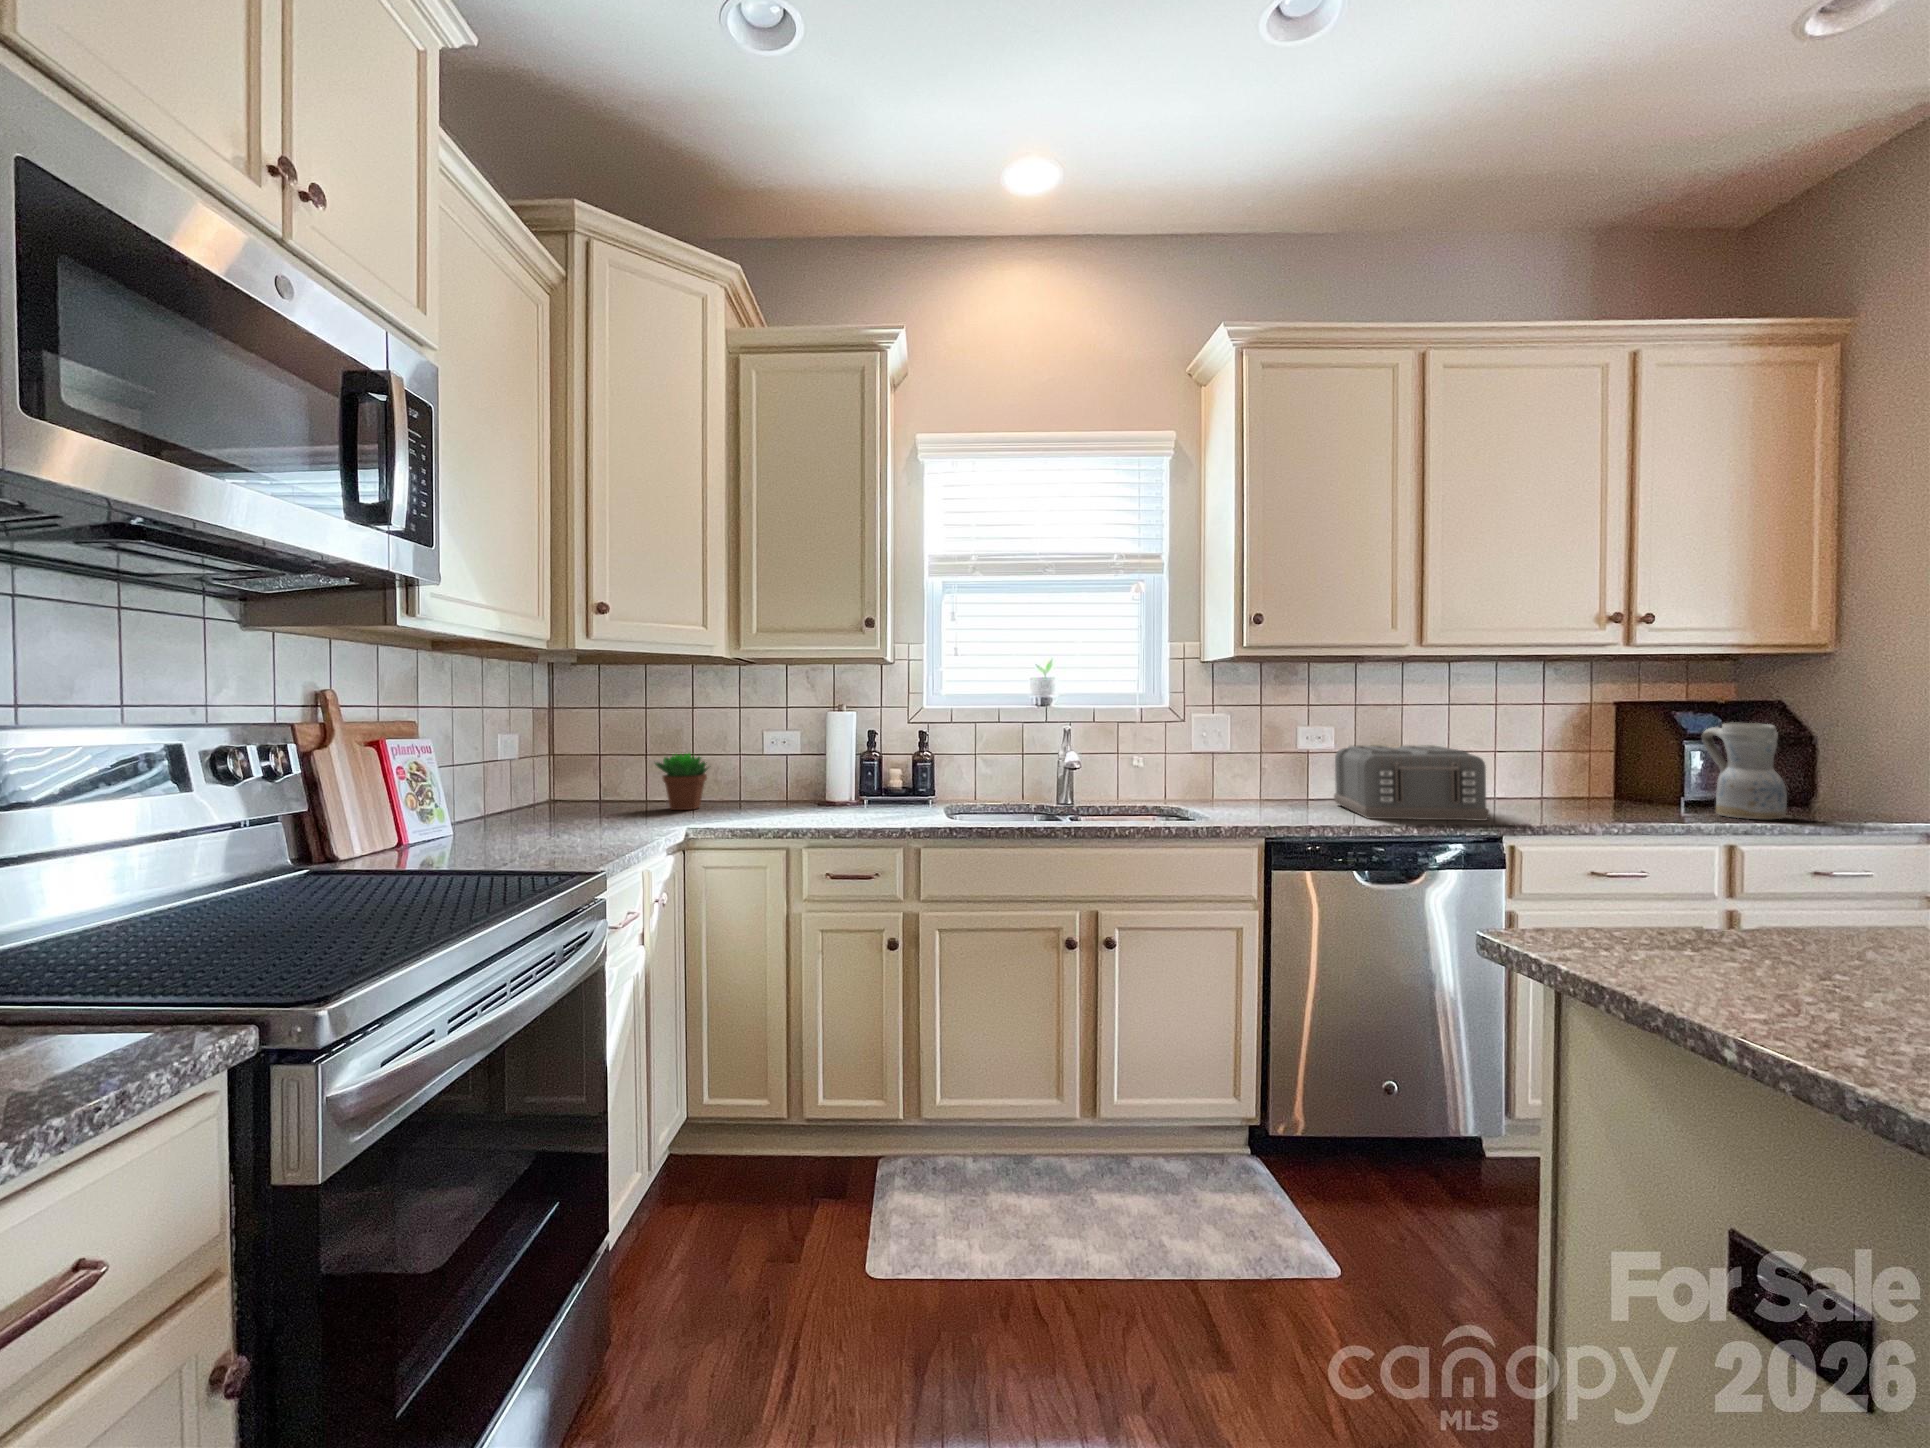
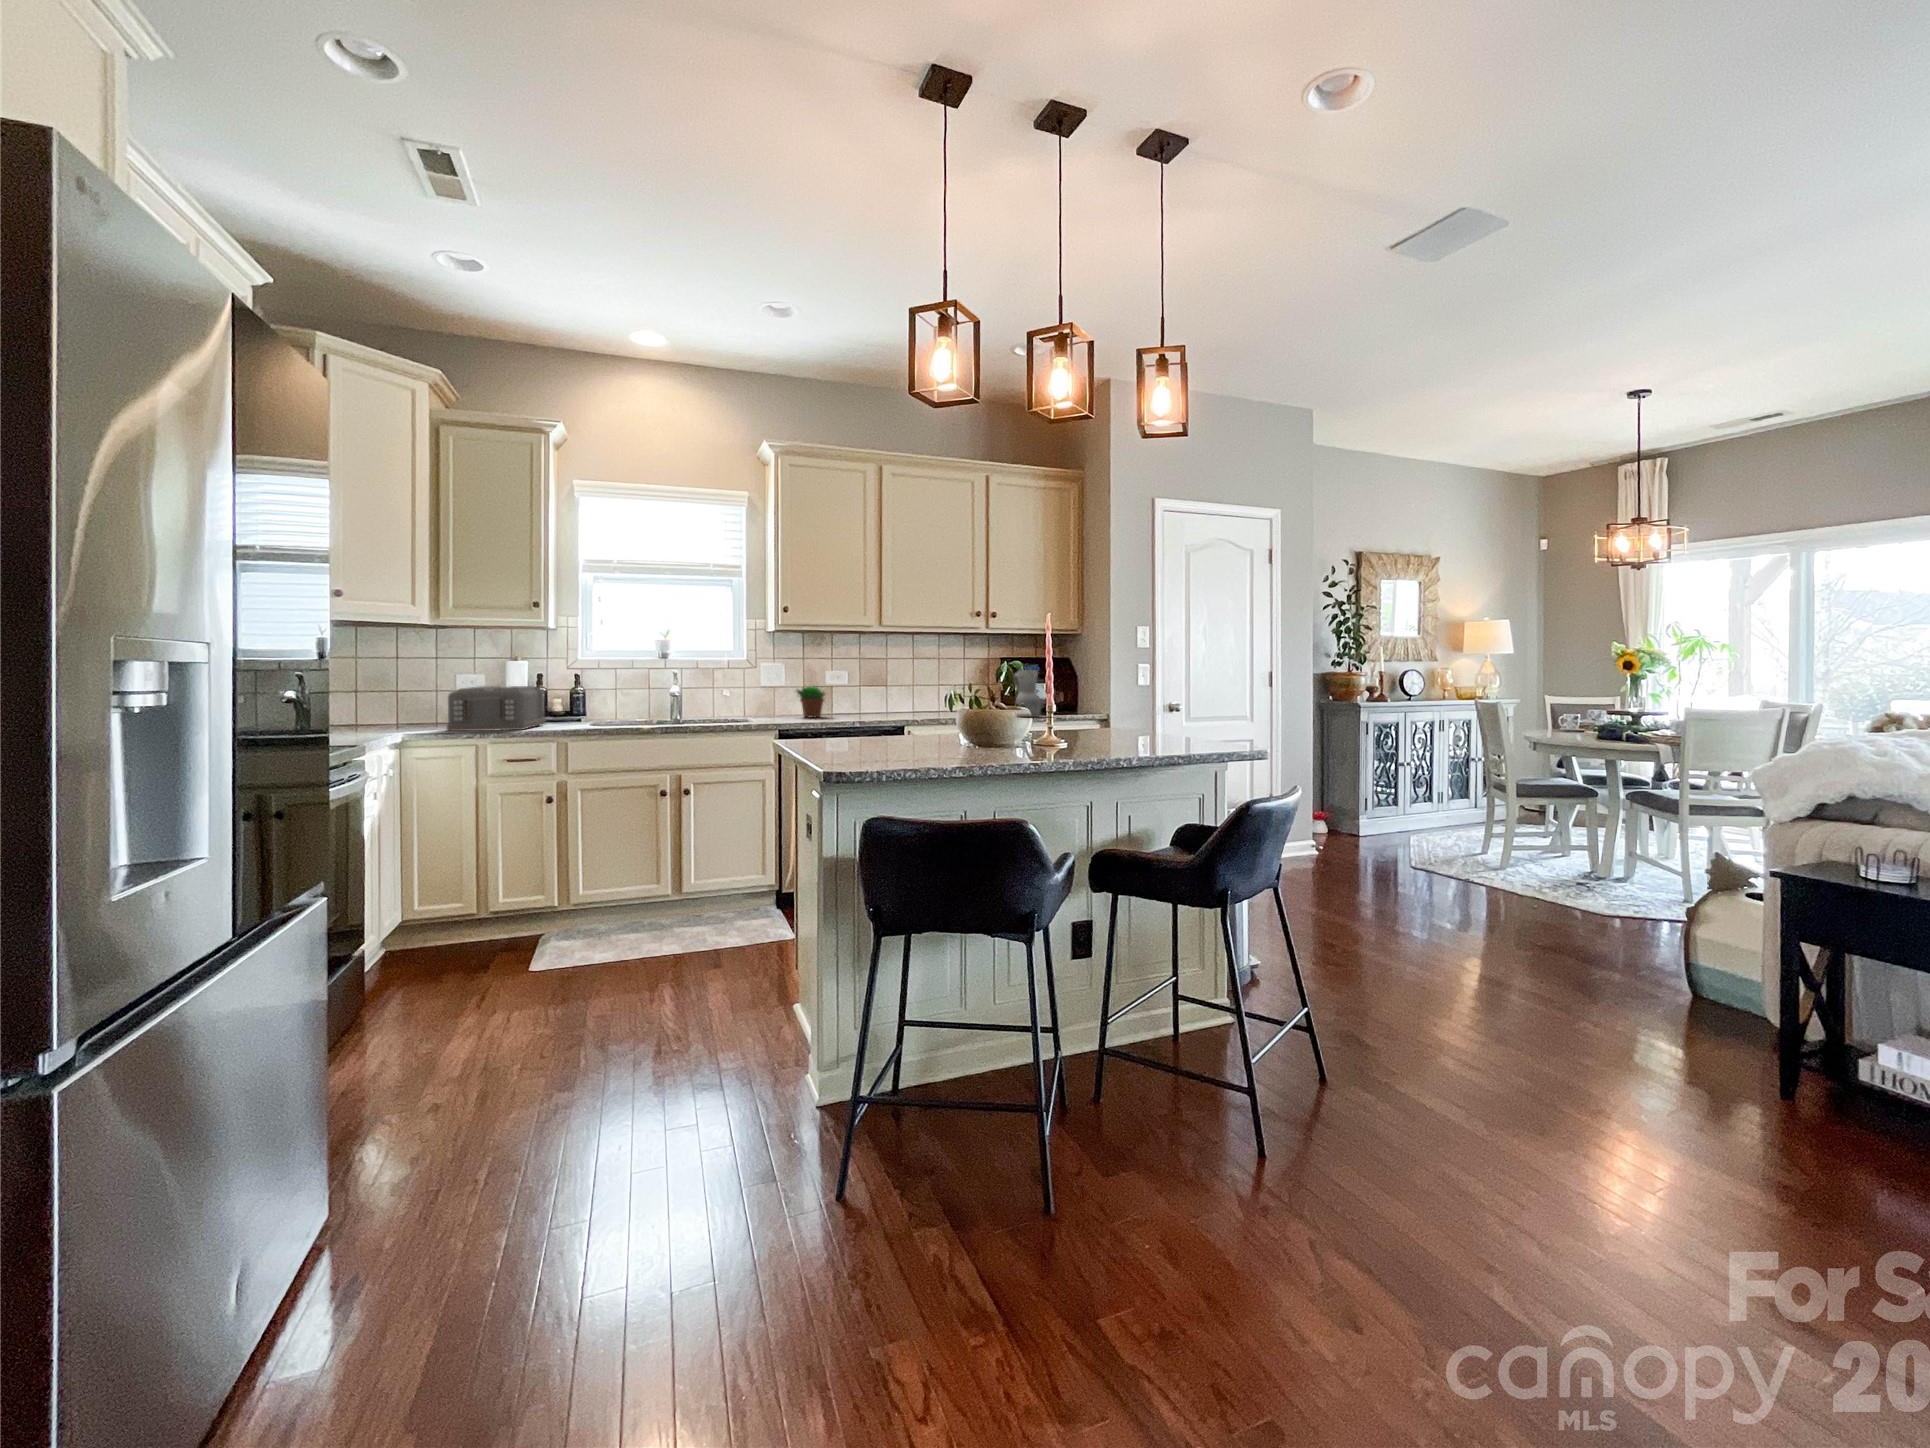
toaster: present [1334,746,1489,821] -> present [447,686,546,731]
succulent plant: present [655,753,708,810] -> present [796,686,826,717]

